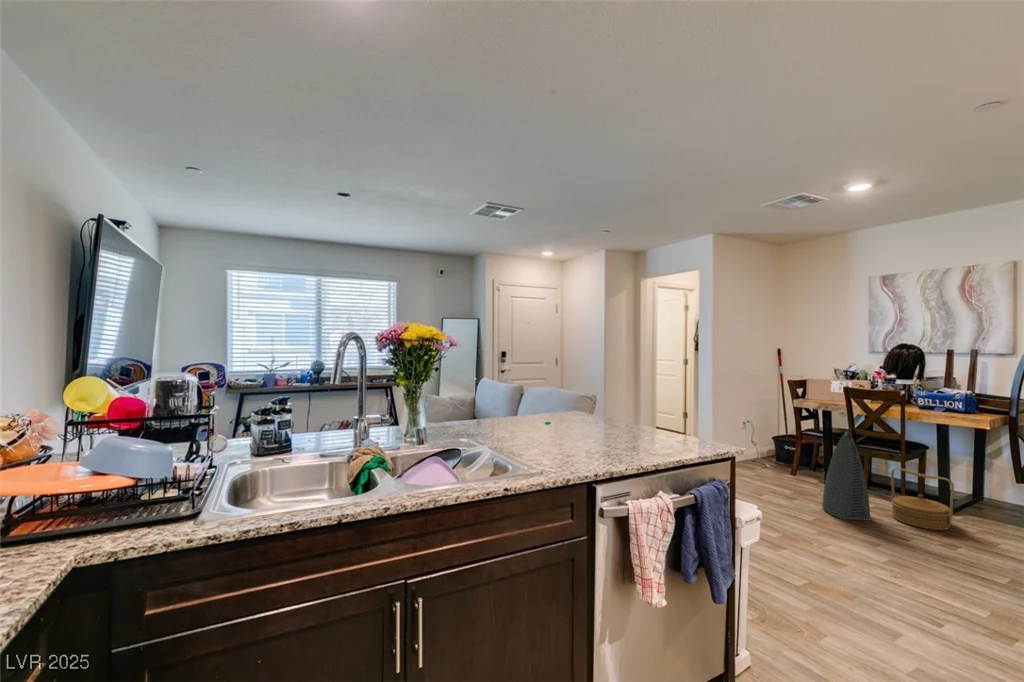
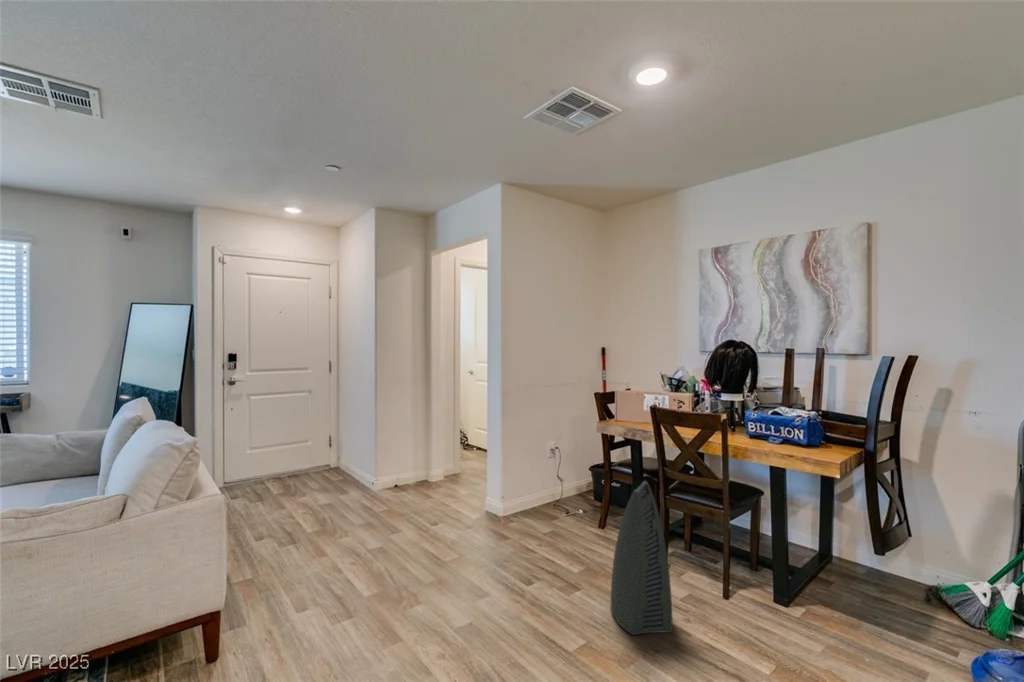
basket: present [891,468,954,530] -> none [705,536,789,647]

